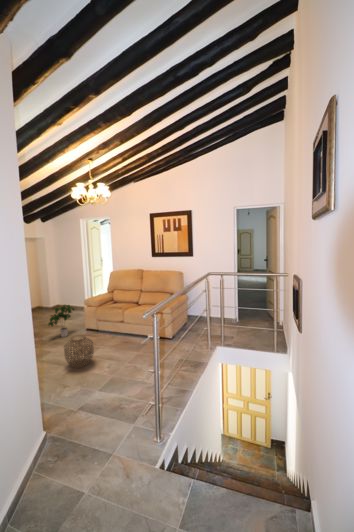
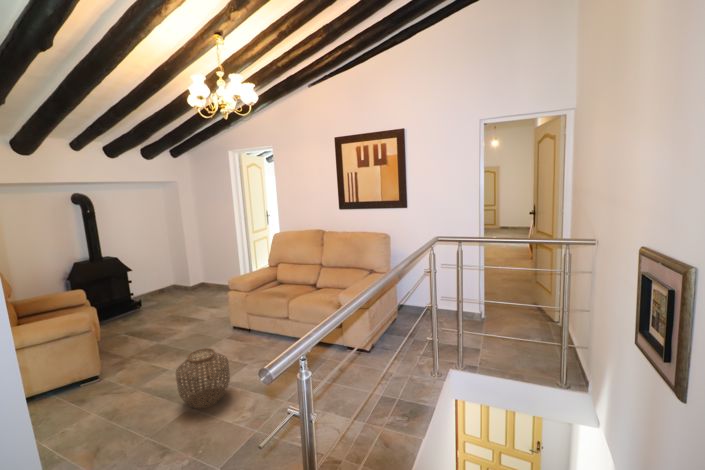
potted plant: present [48,305,74,337] -> none [168,288,214,340]

